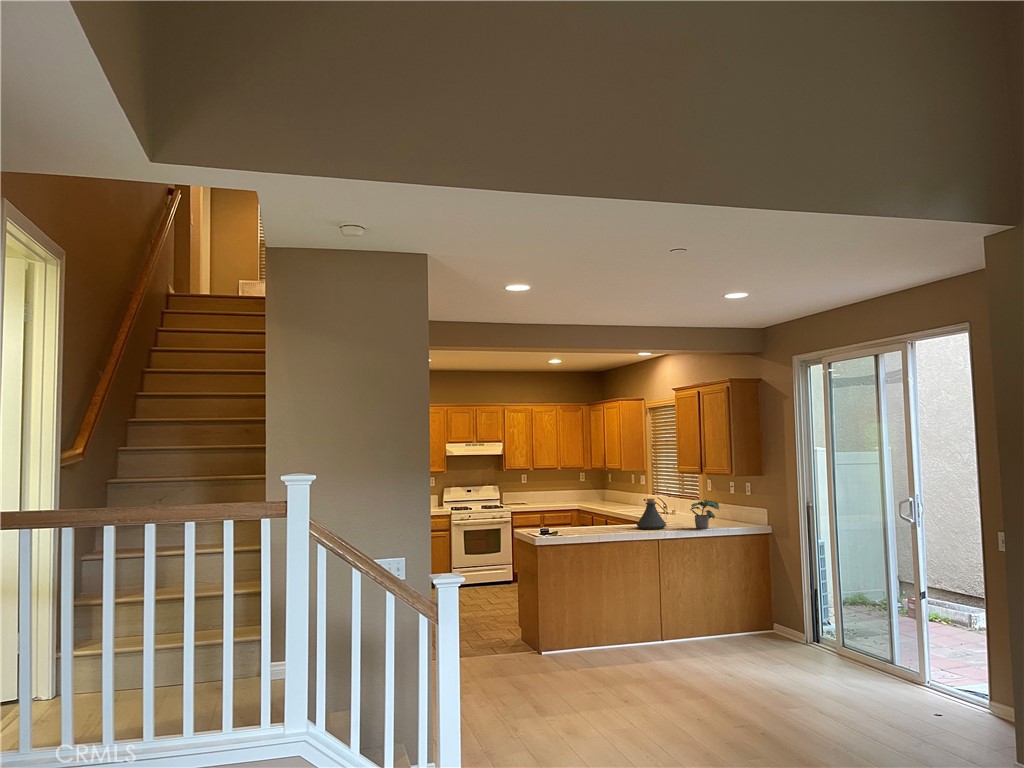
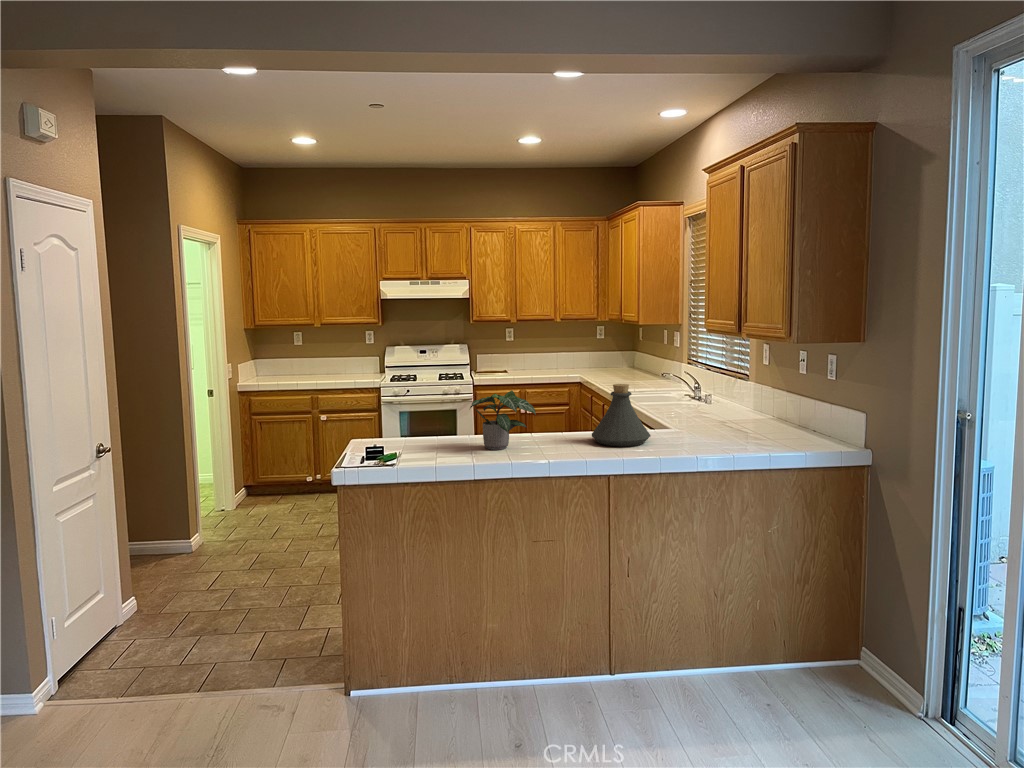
potted plant: present [690,499,719,529] -> present [470,390,536,450]

